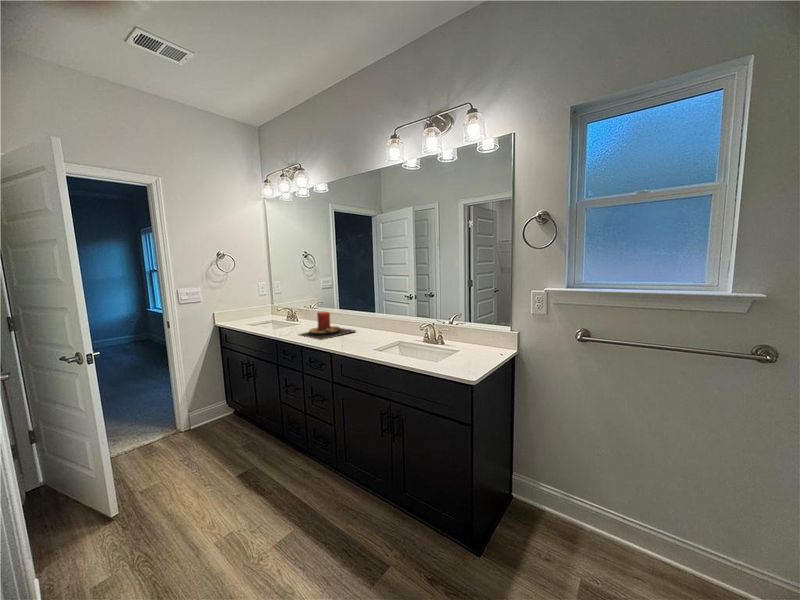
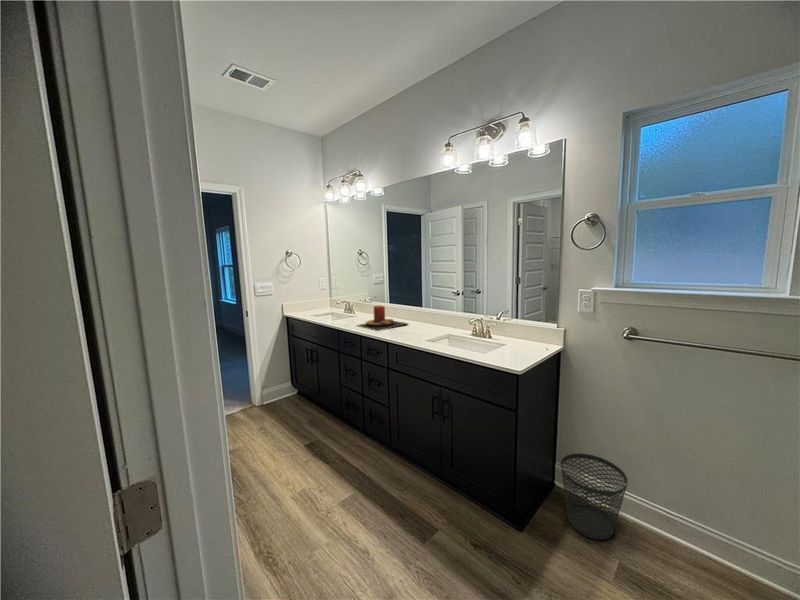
wastebasket: none [518,463,586,556] -> present [561,454,628,540]

